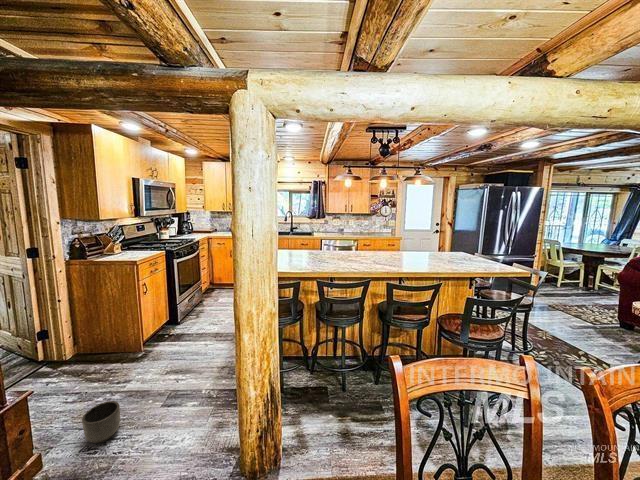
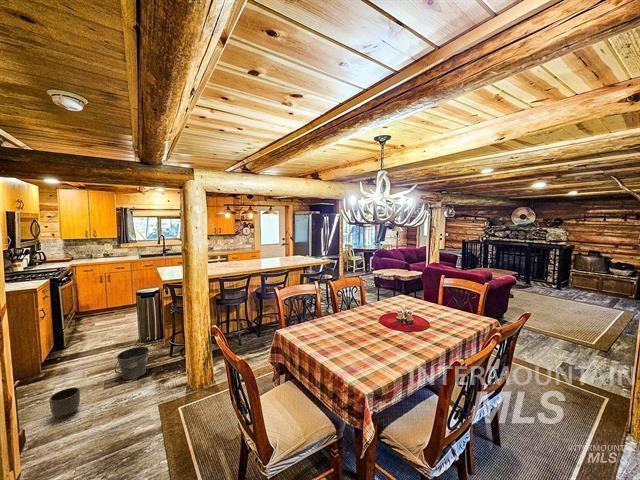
bucket: none [178,355,220,401] -> present [115,347,149,380]

